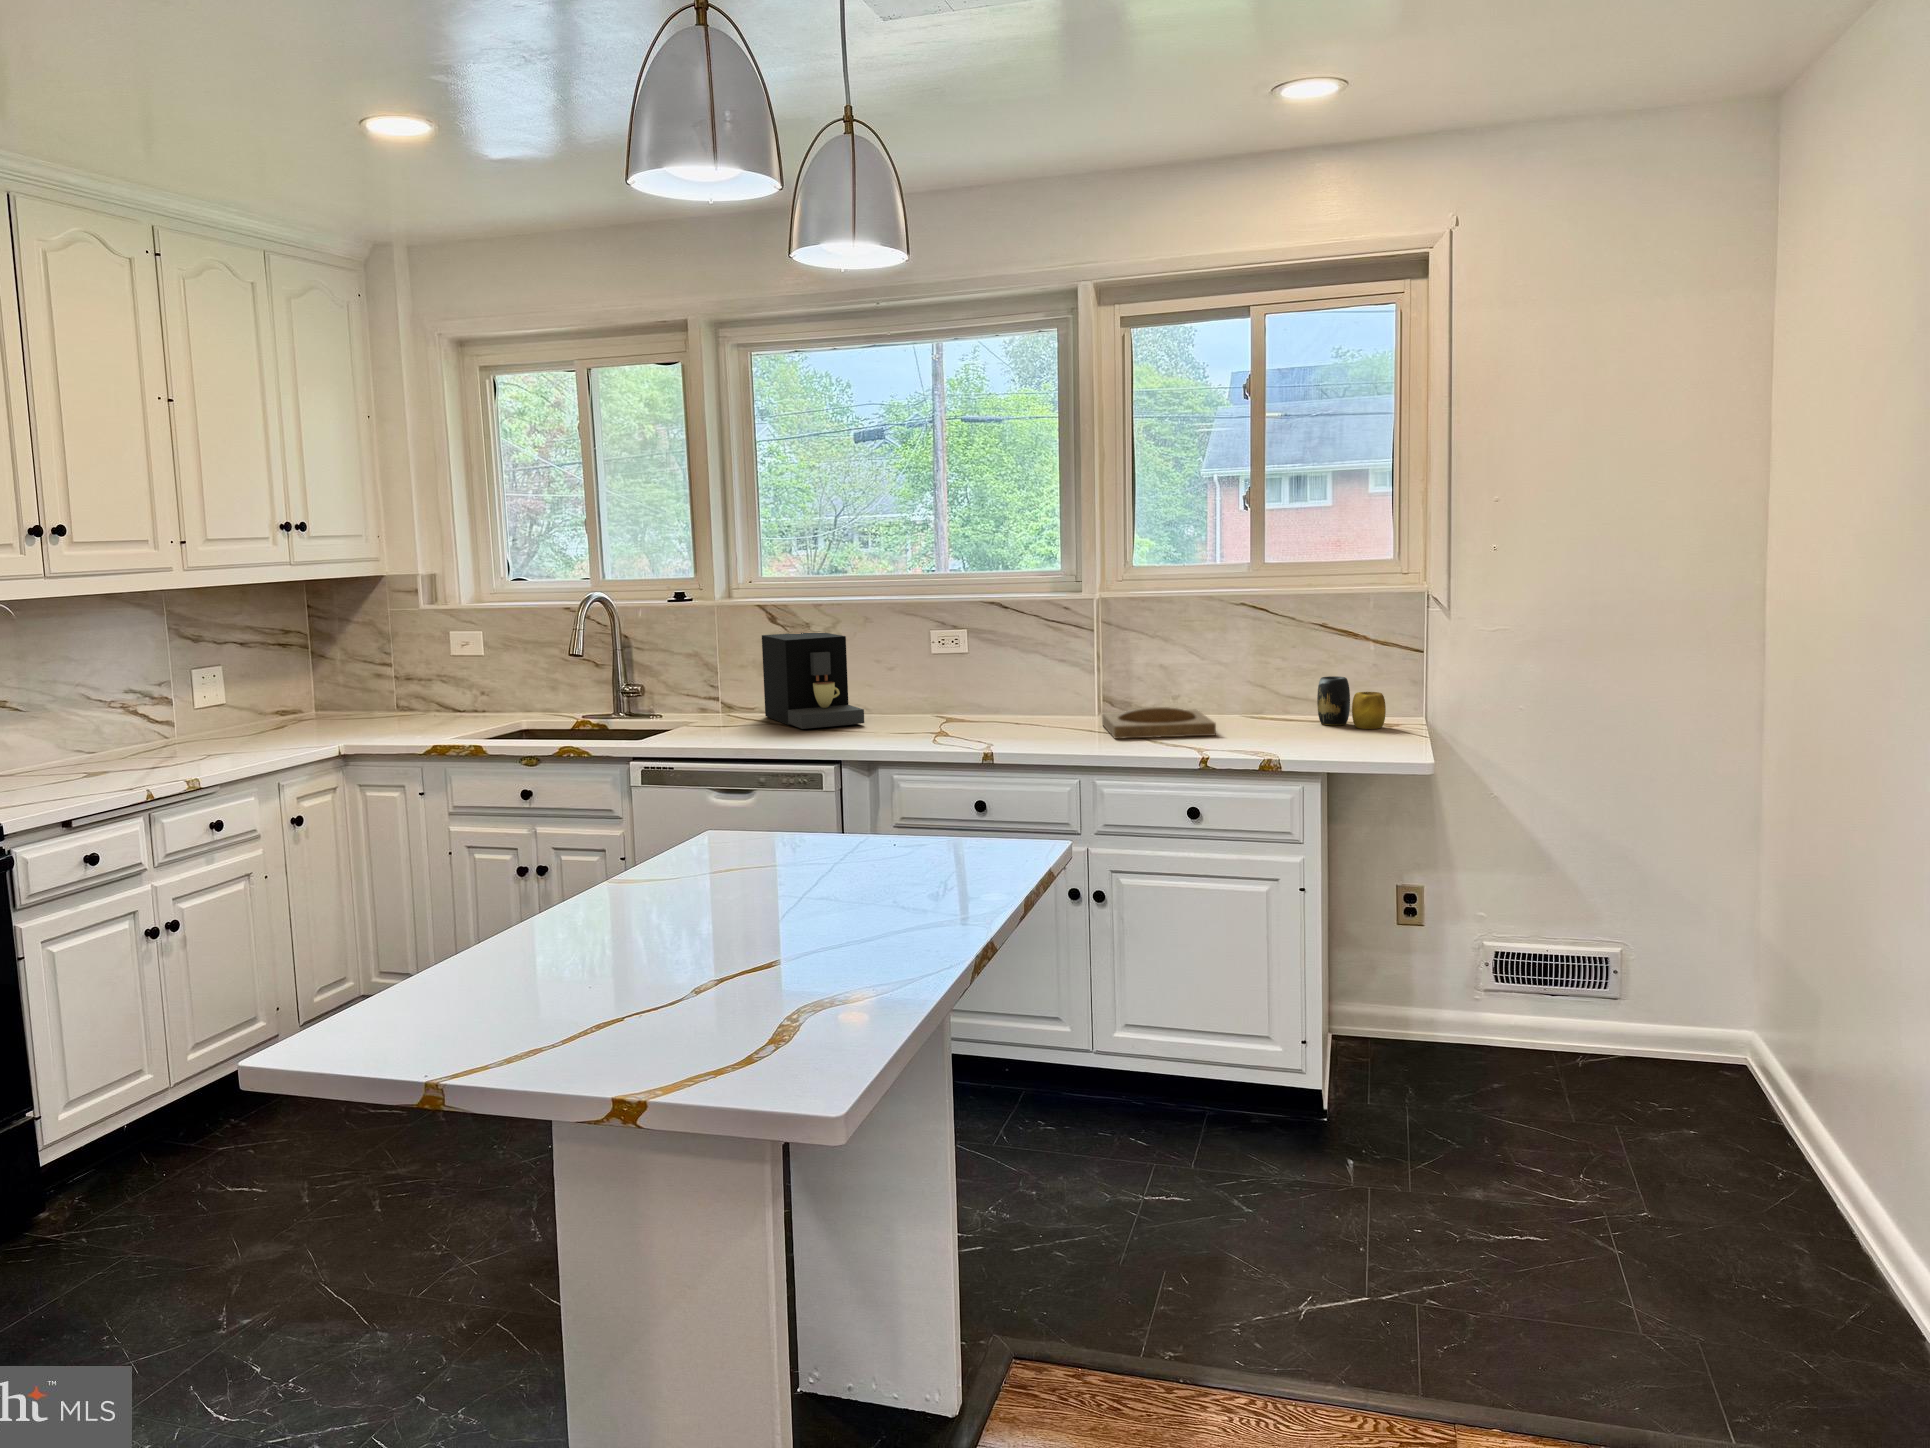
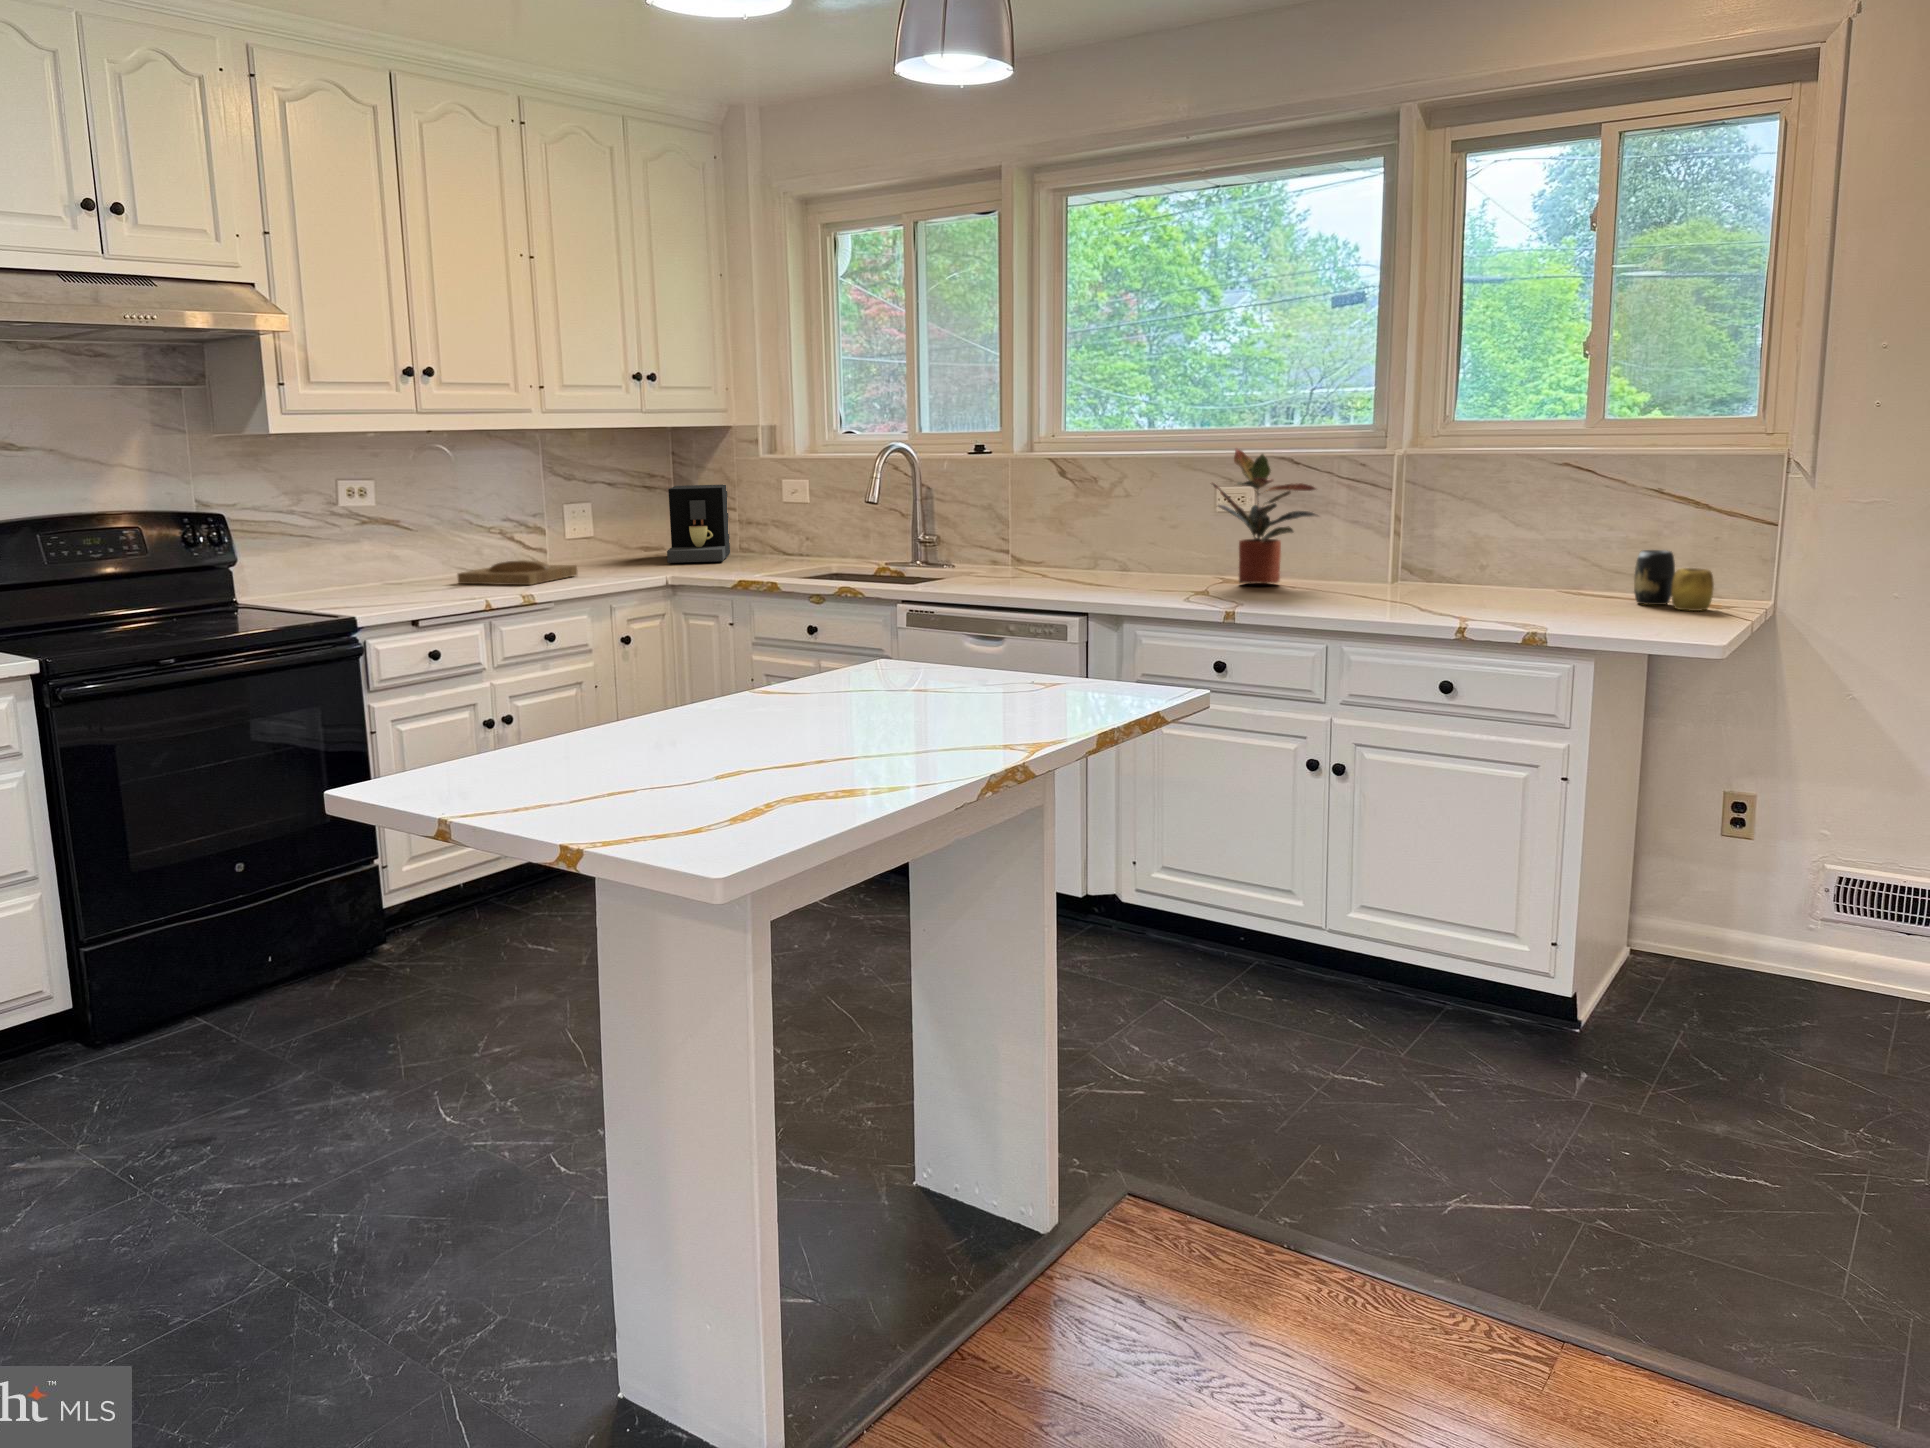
potted plant: none [929,593,1034,722] -> present [1213,449,1318,584]
coffee maker: present [762,633,864,729] -> present [667,484,730,563]
tray: present [1102,707,1216,739] -> present [458,560,577,585]

